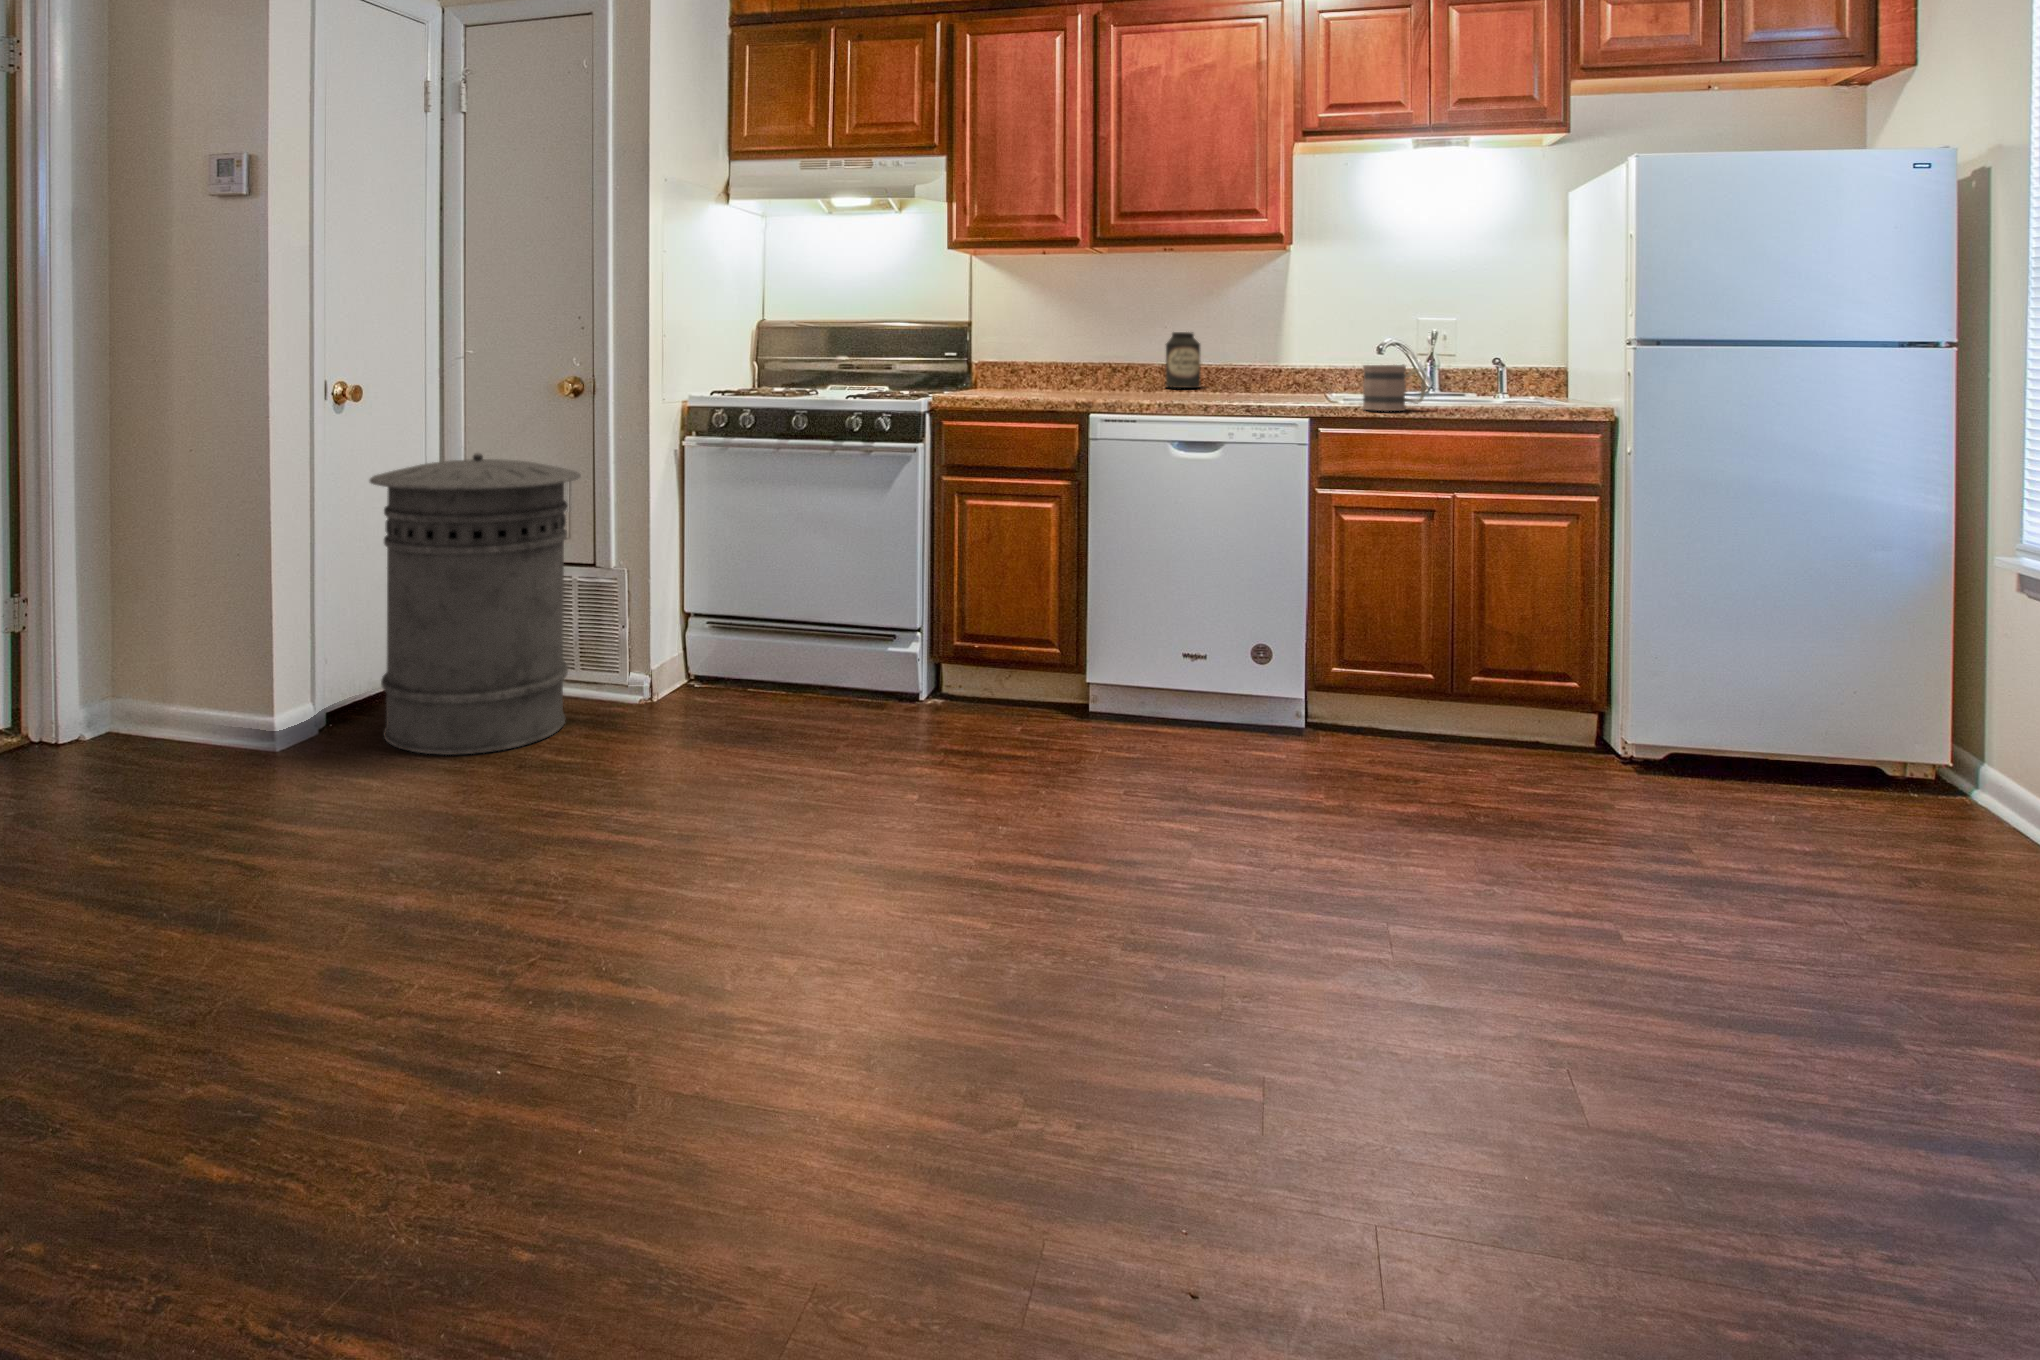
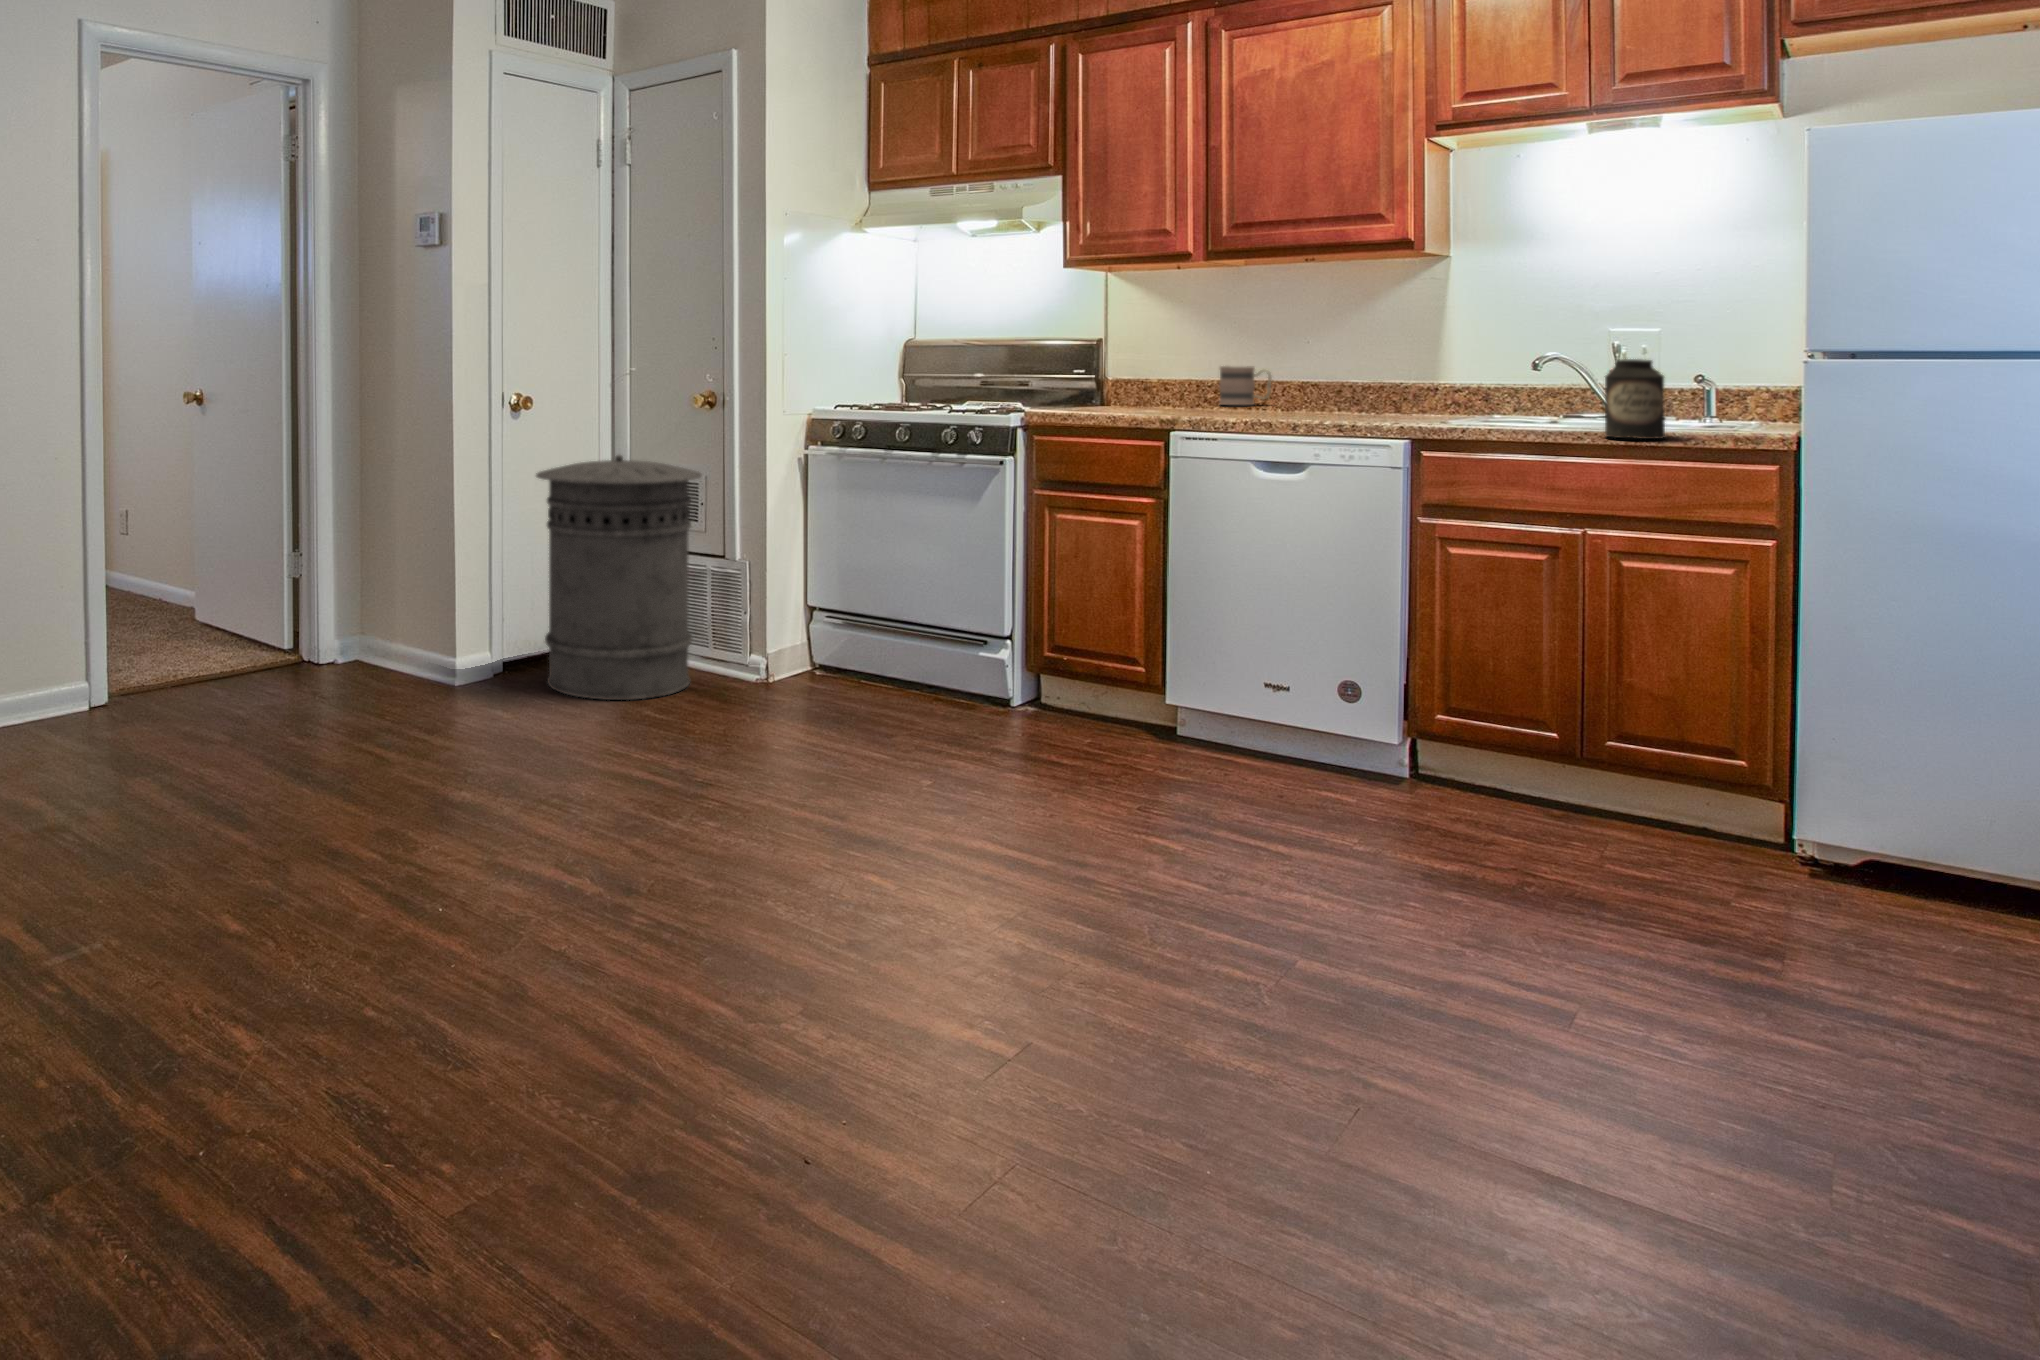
canister: present [1165,332,1200,388] -> present [1605,359,1665,439]
mug: present [1363,365,1426,411] -> present [1219,366,1271,405]

